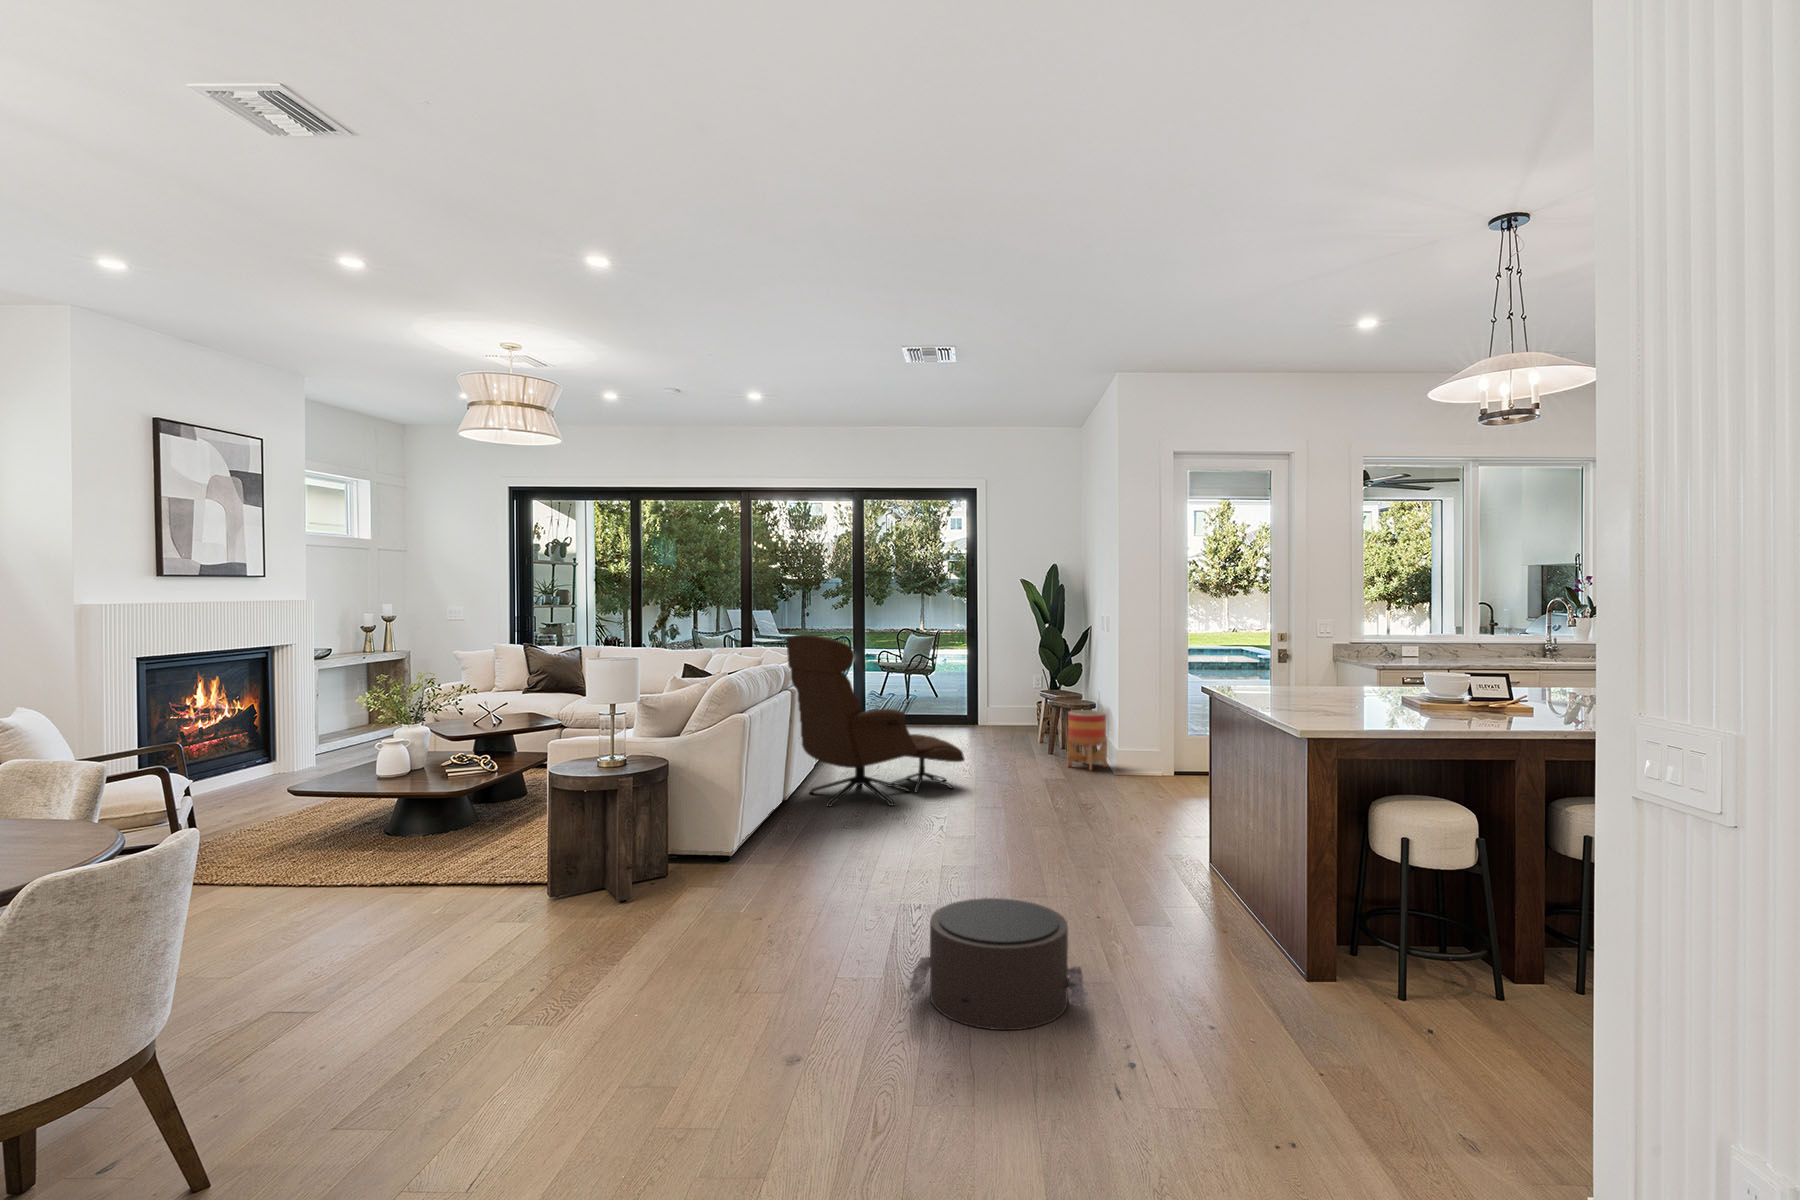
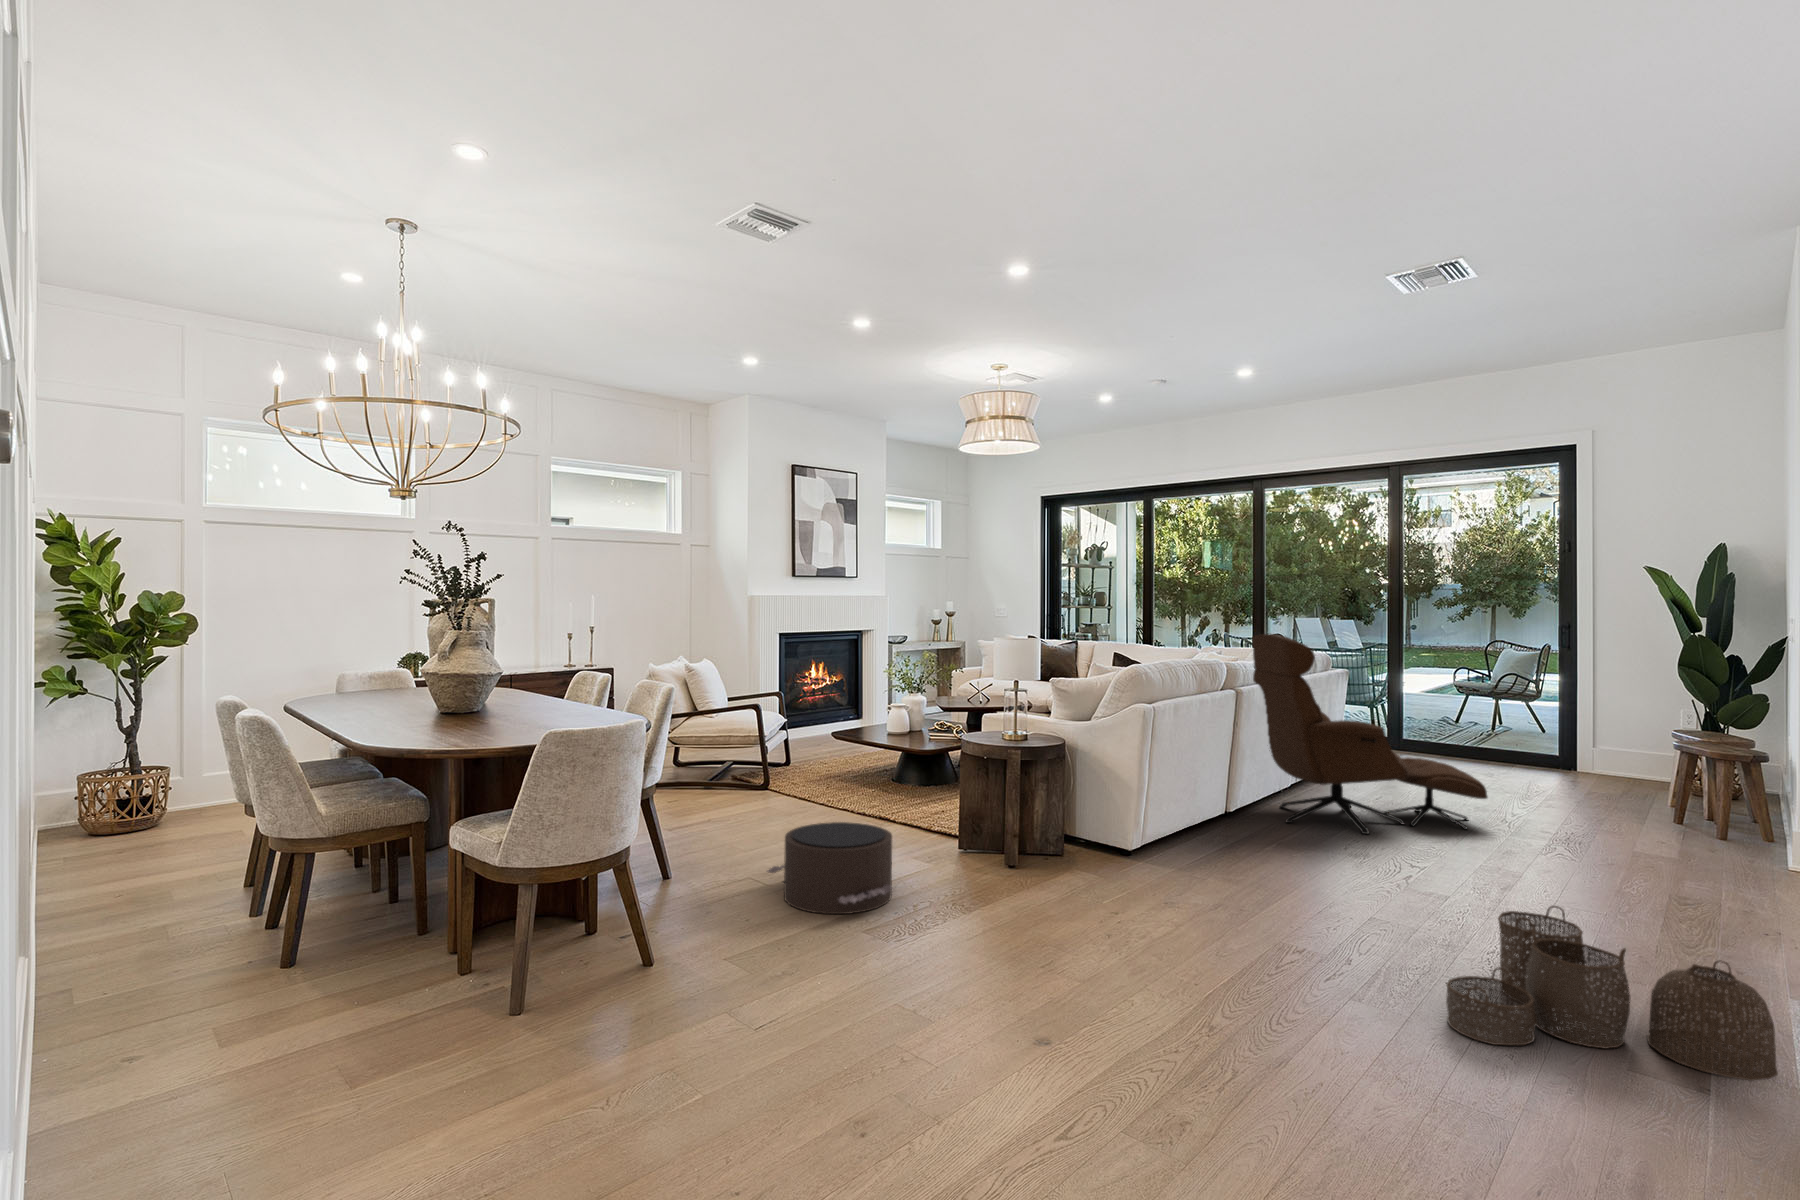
planter: present [1067,710,1107,770] -> none [1683,756,1756,842]
woven basket: none [1074,839,1248,955] -> present [1446,906,1778,1080]
pouf: present [909,898,1088,1030] -> present [767,822,892,914]

